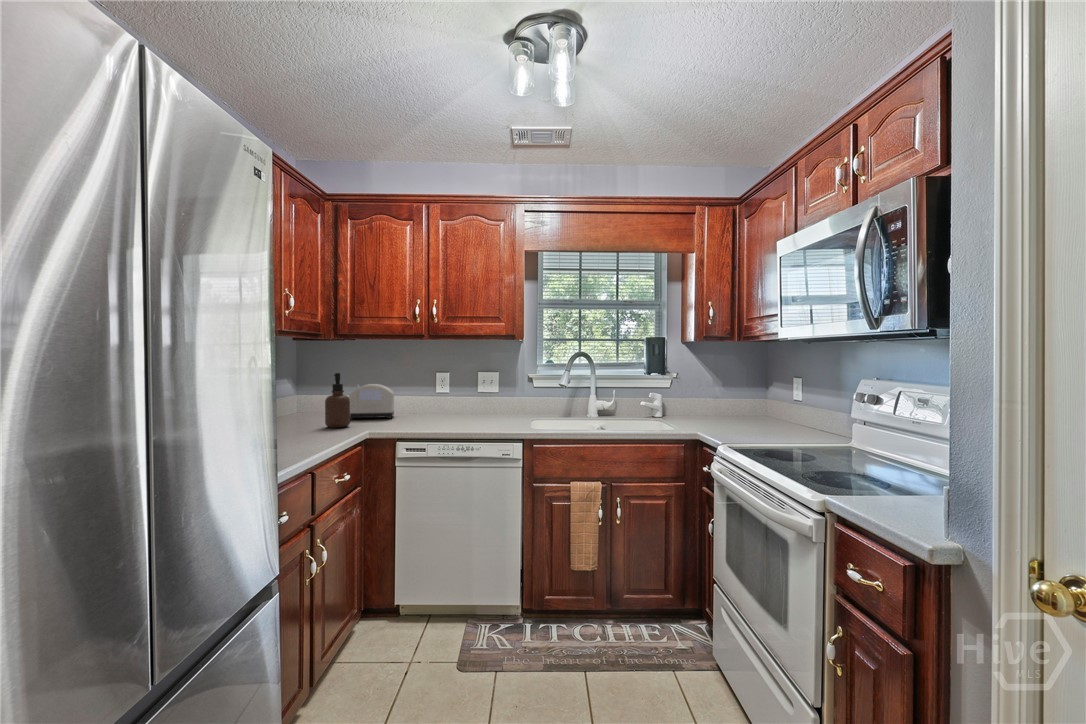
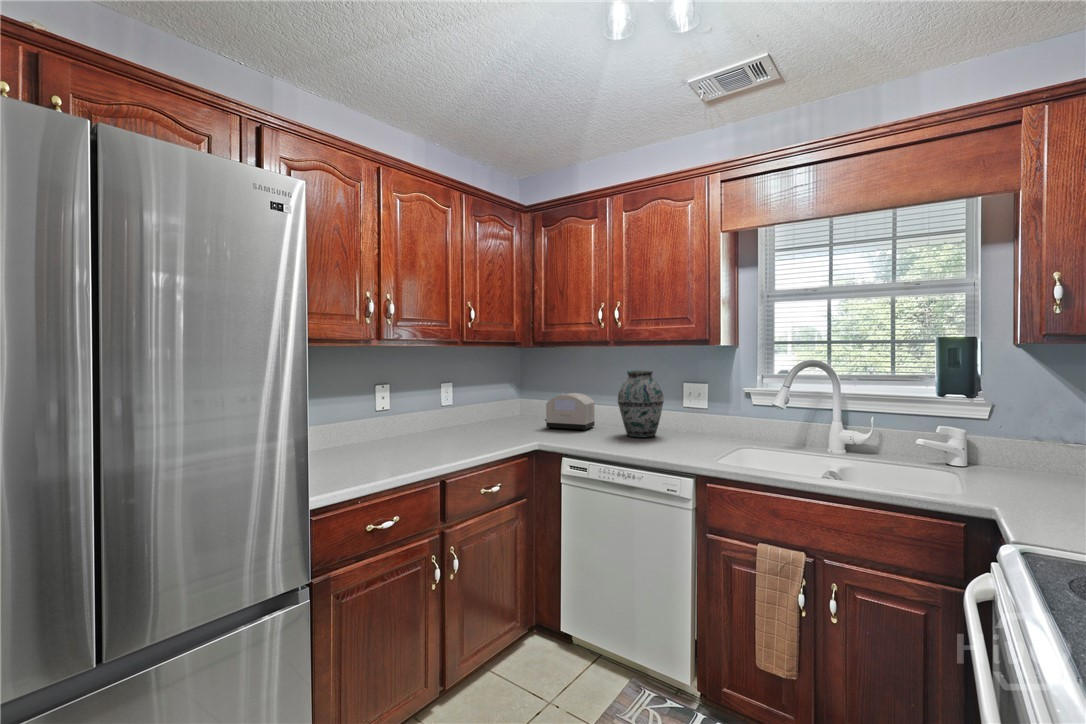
vase: none [426,361,468,419] -> present [618,371,664,438]
soap dispenser: present [325,373,350,428] -> none [510,383,534,437]

